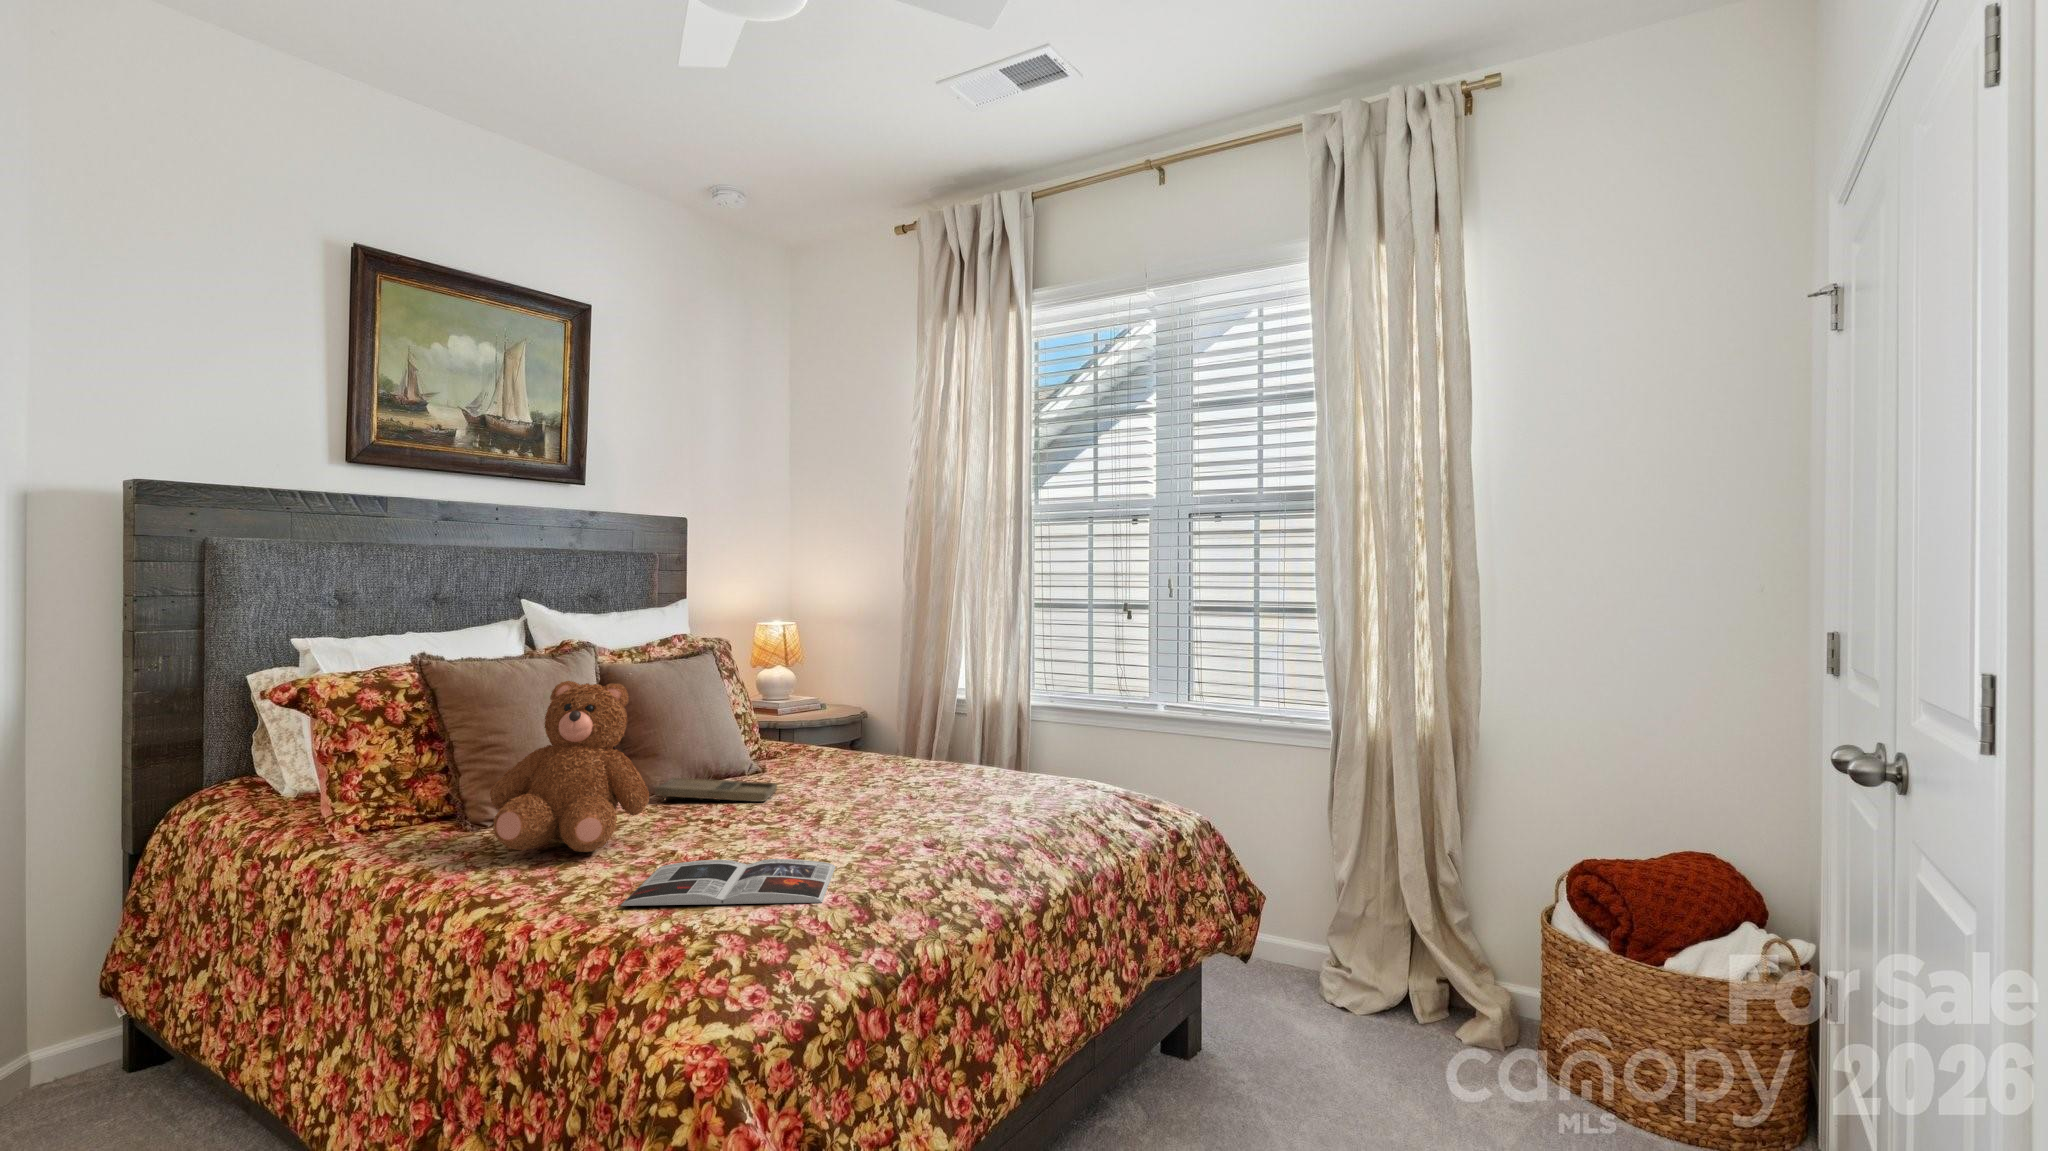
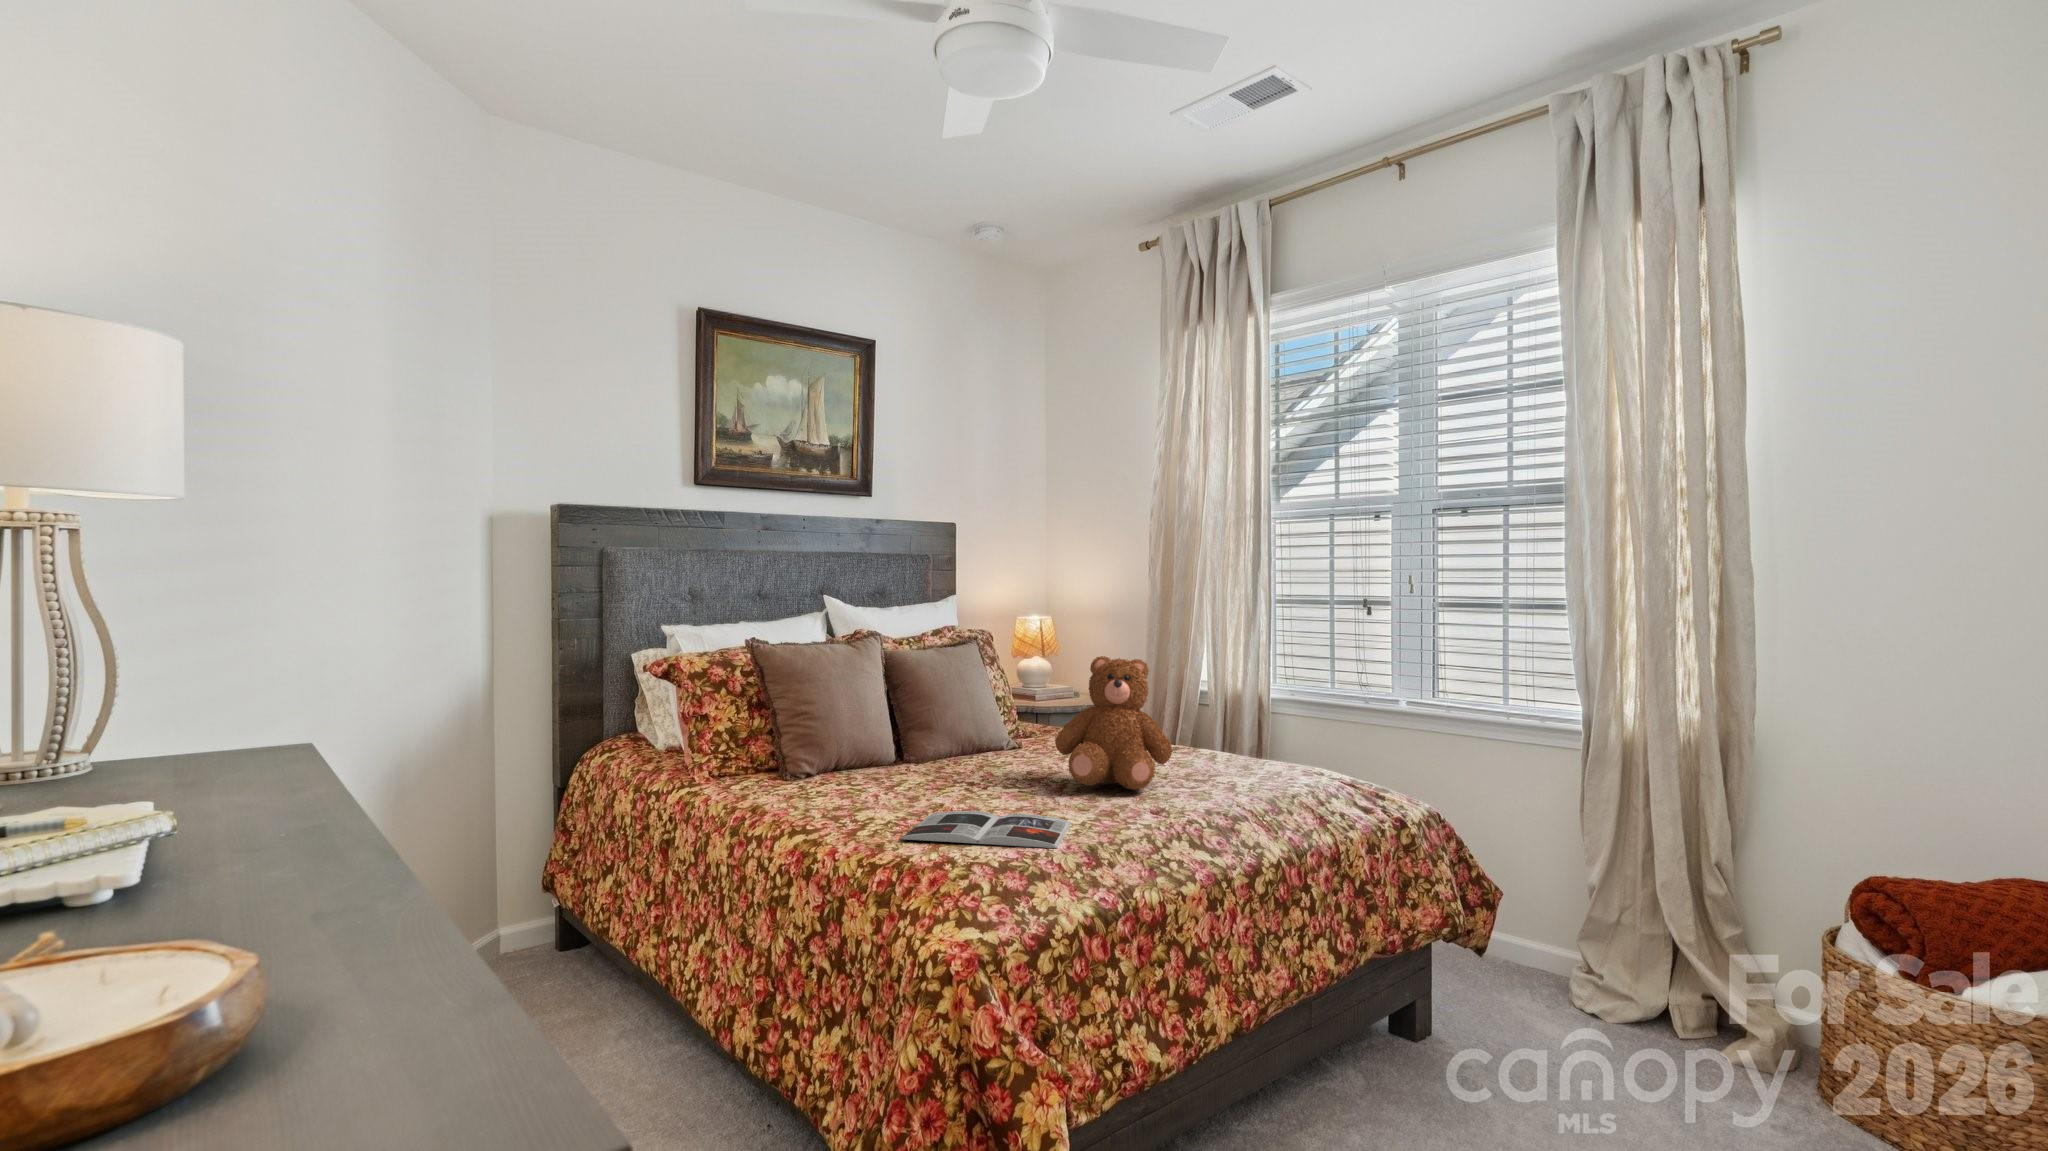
teddy bear: present [490,681,649,852] -> present [1055,656,1173,790]
tray: present [655,777,777,802] -> none [928,747,1029,771]

